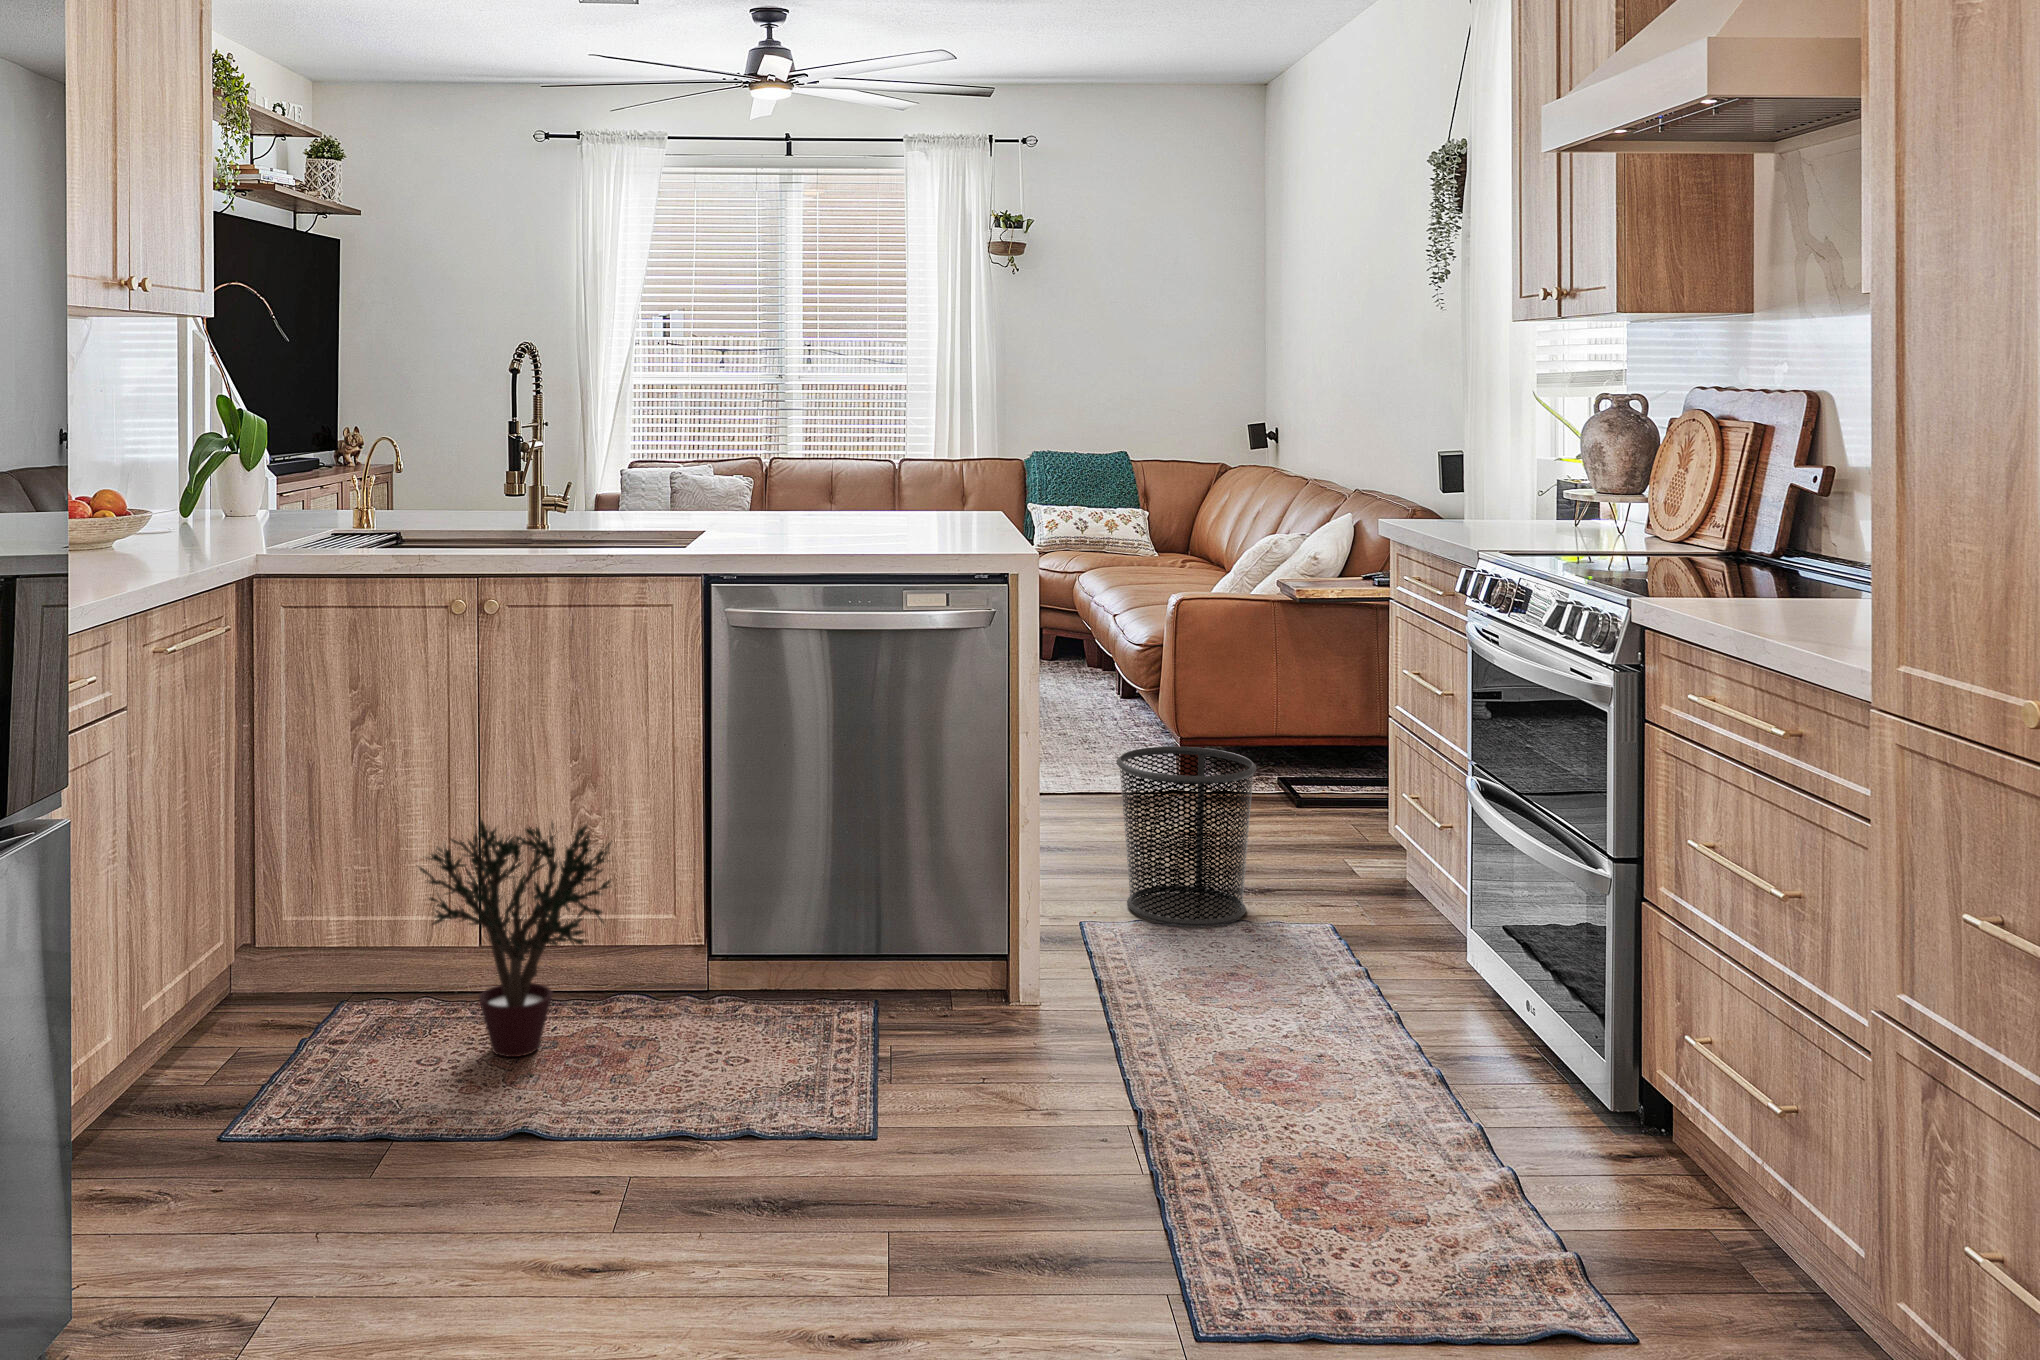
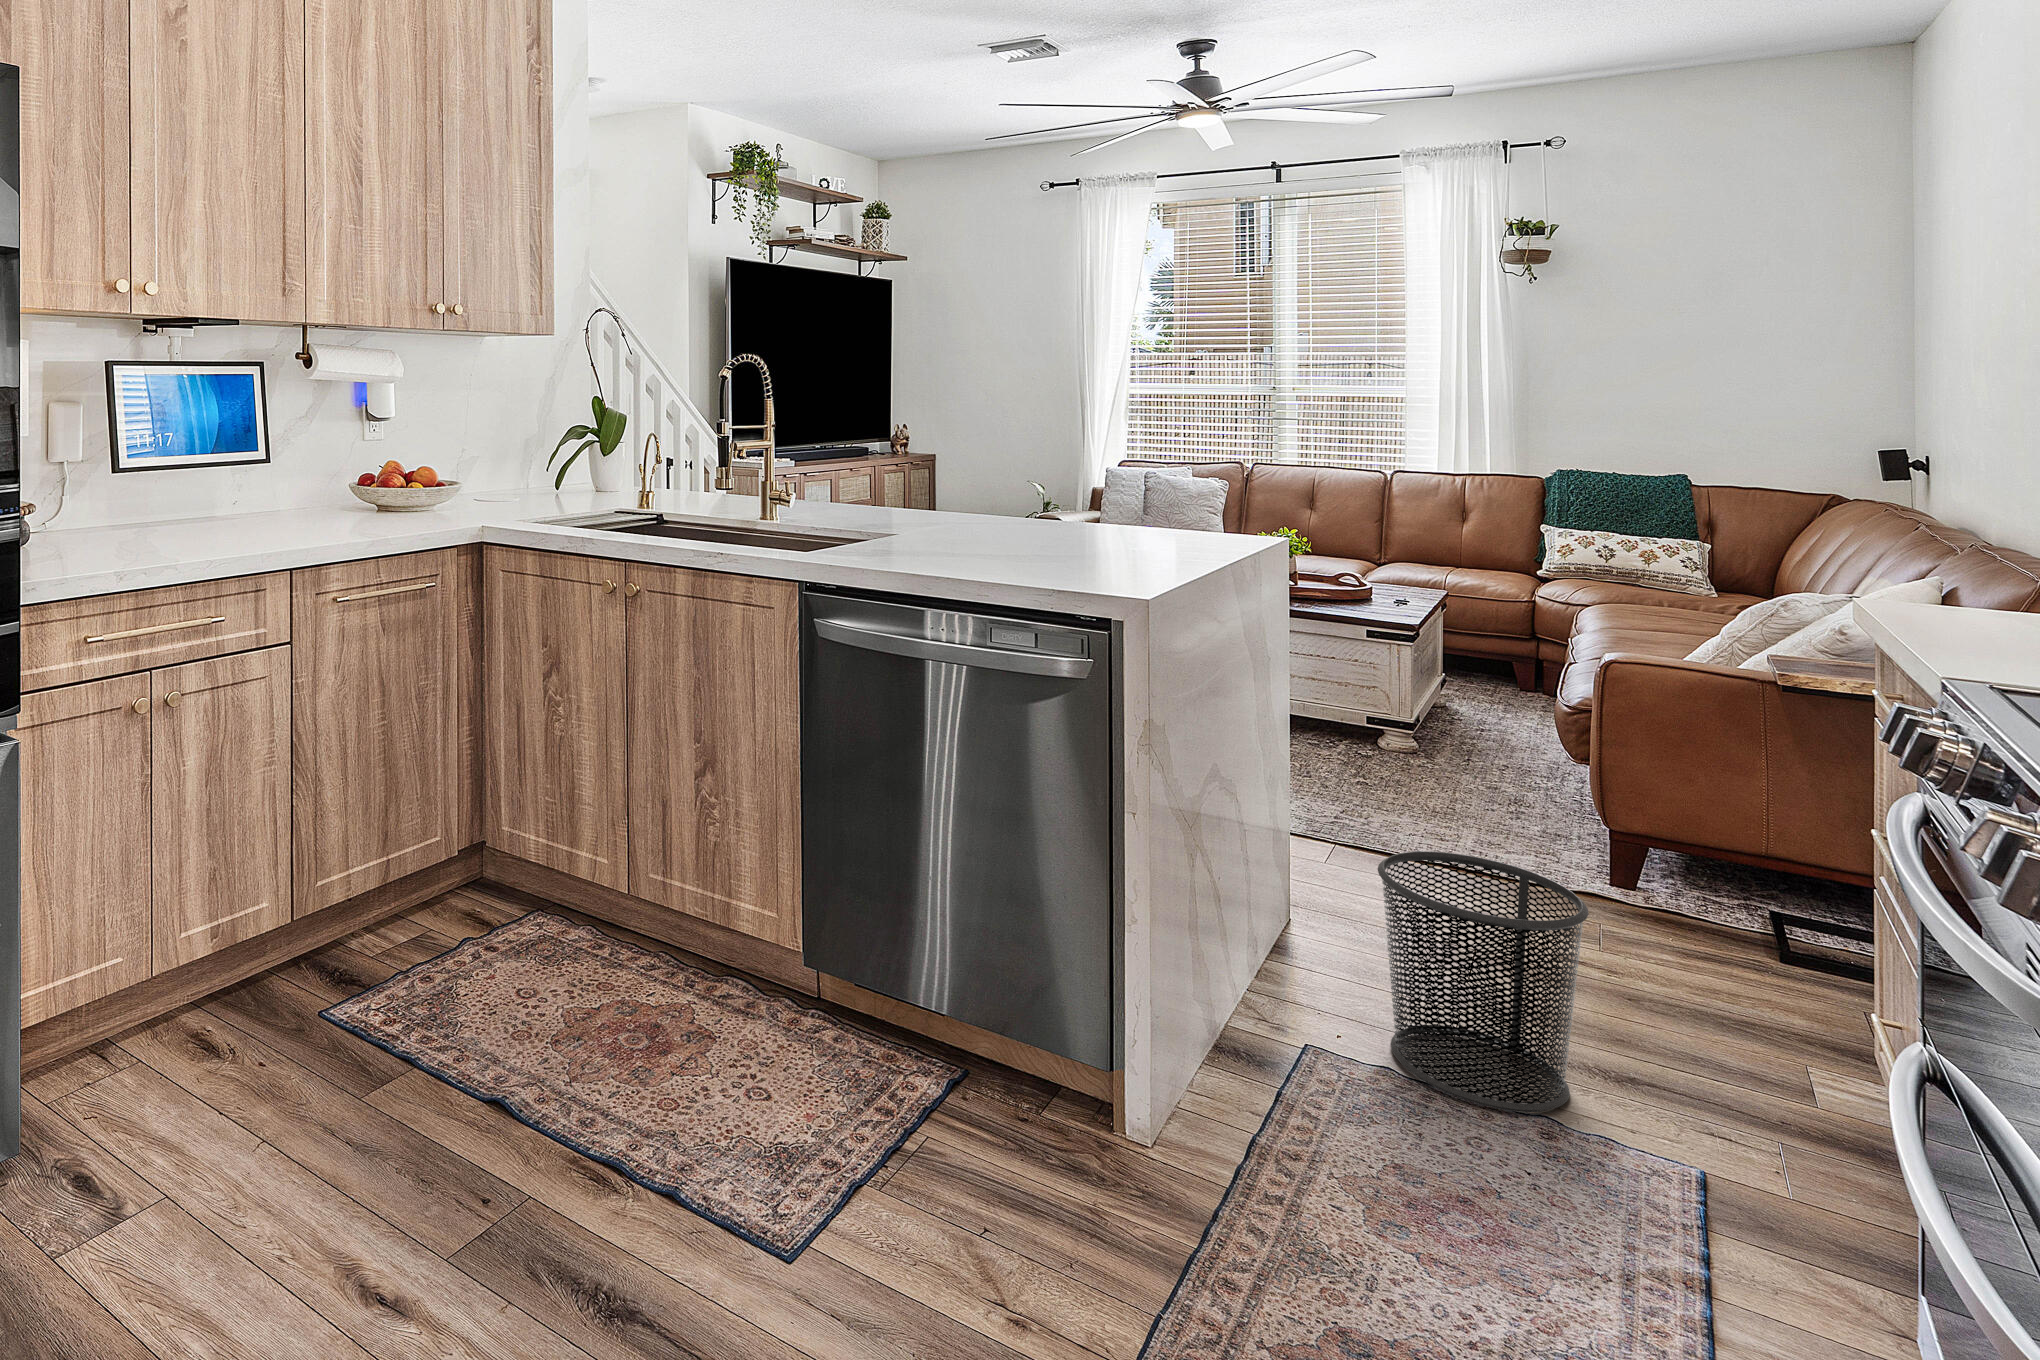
potted plant: present [419,820,611,1057] -> none [492,784,709,1018]

